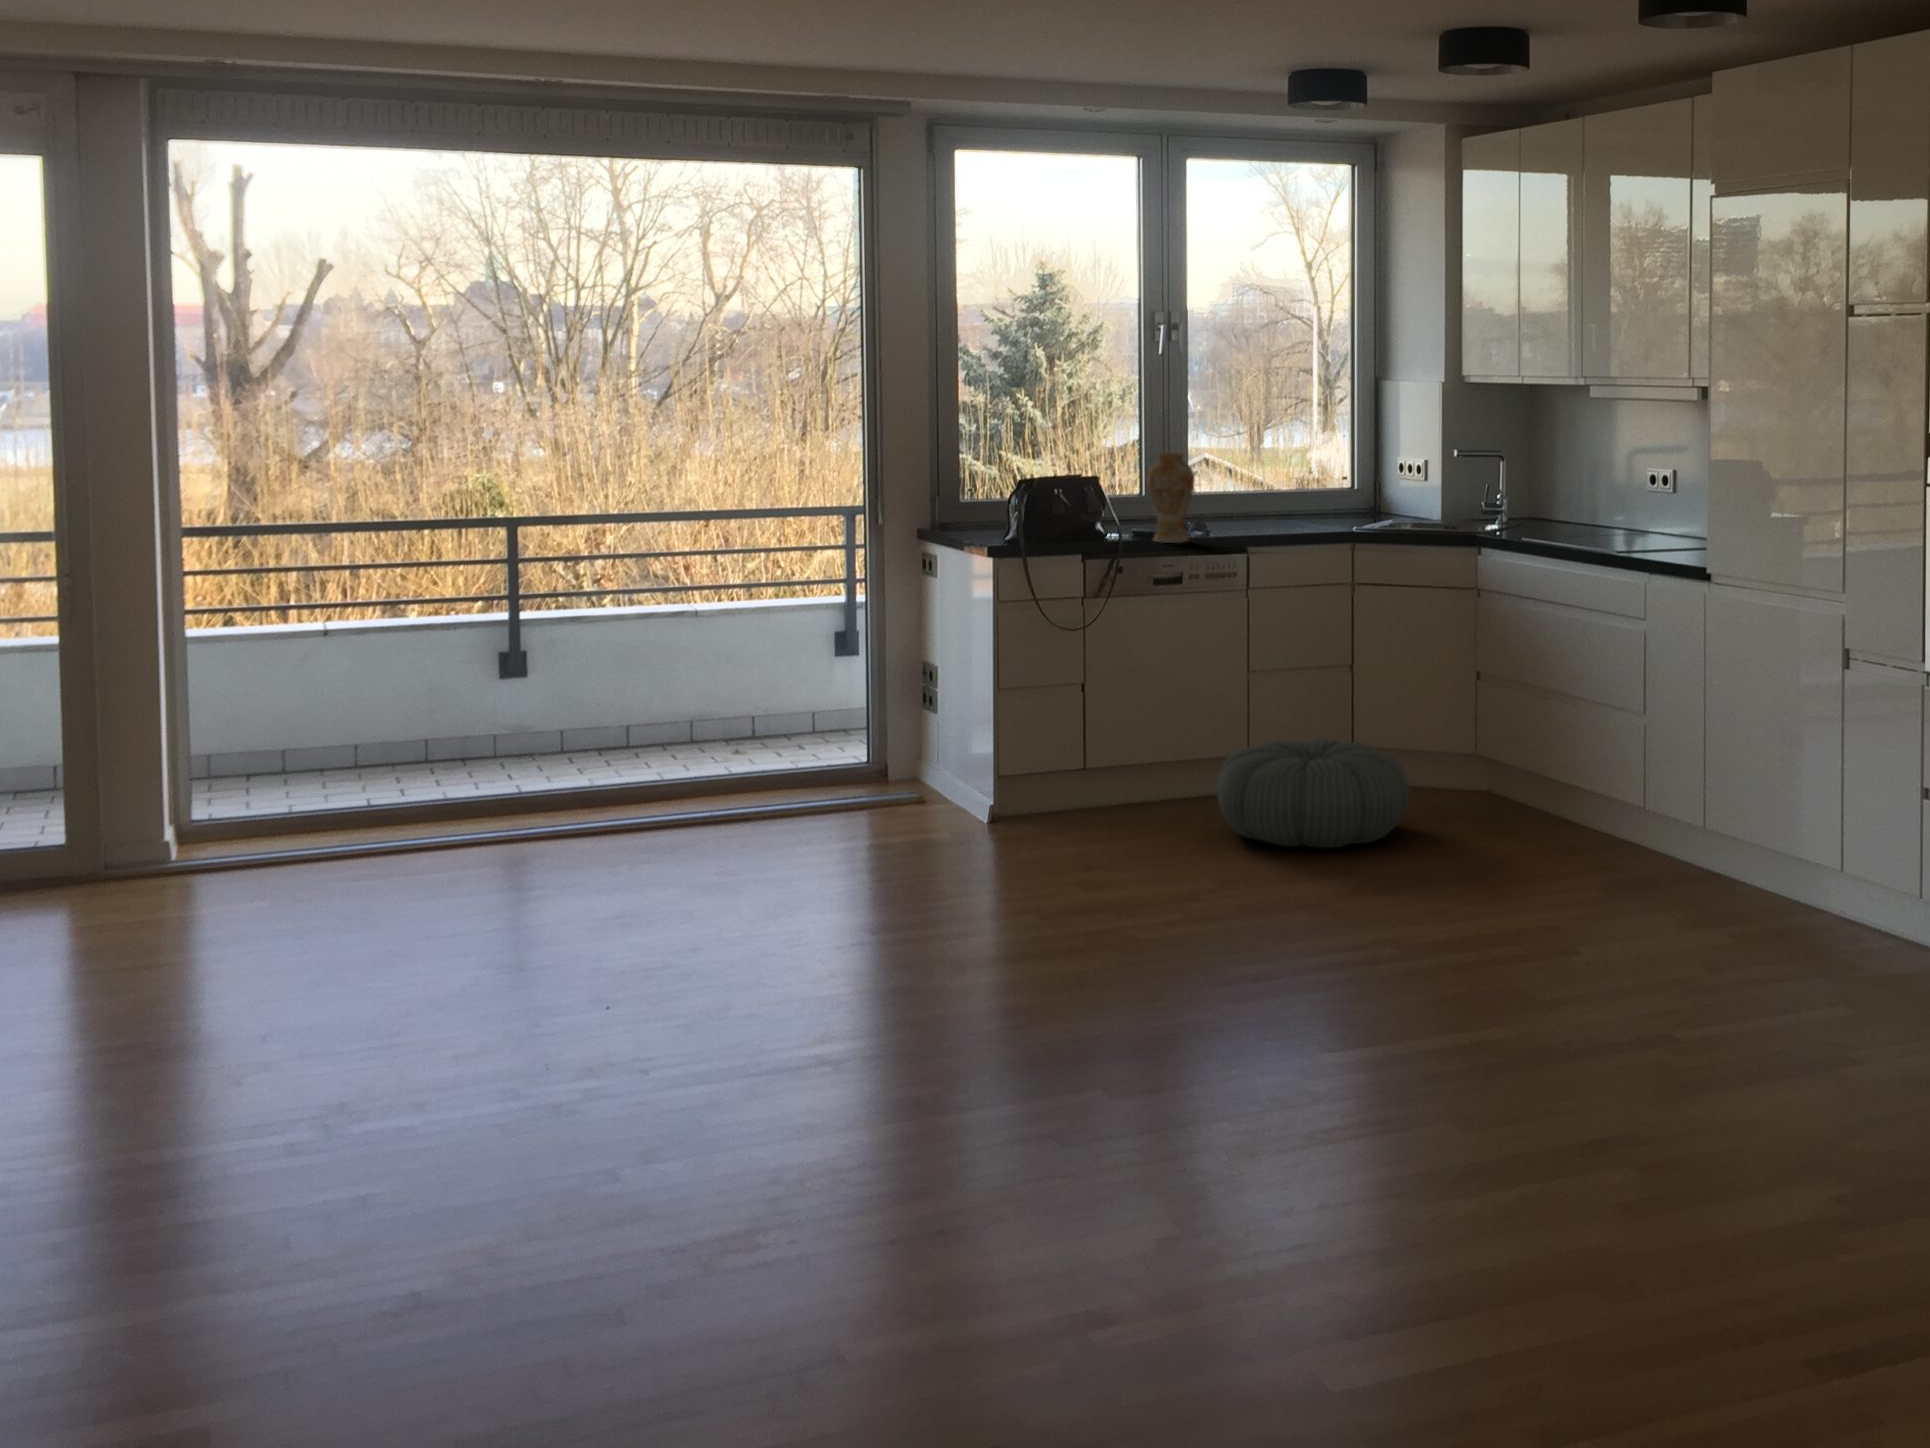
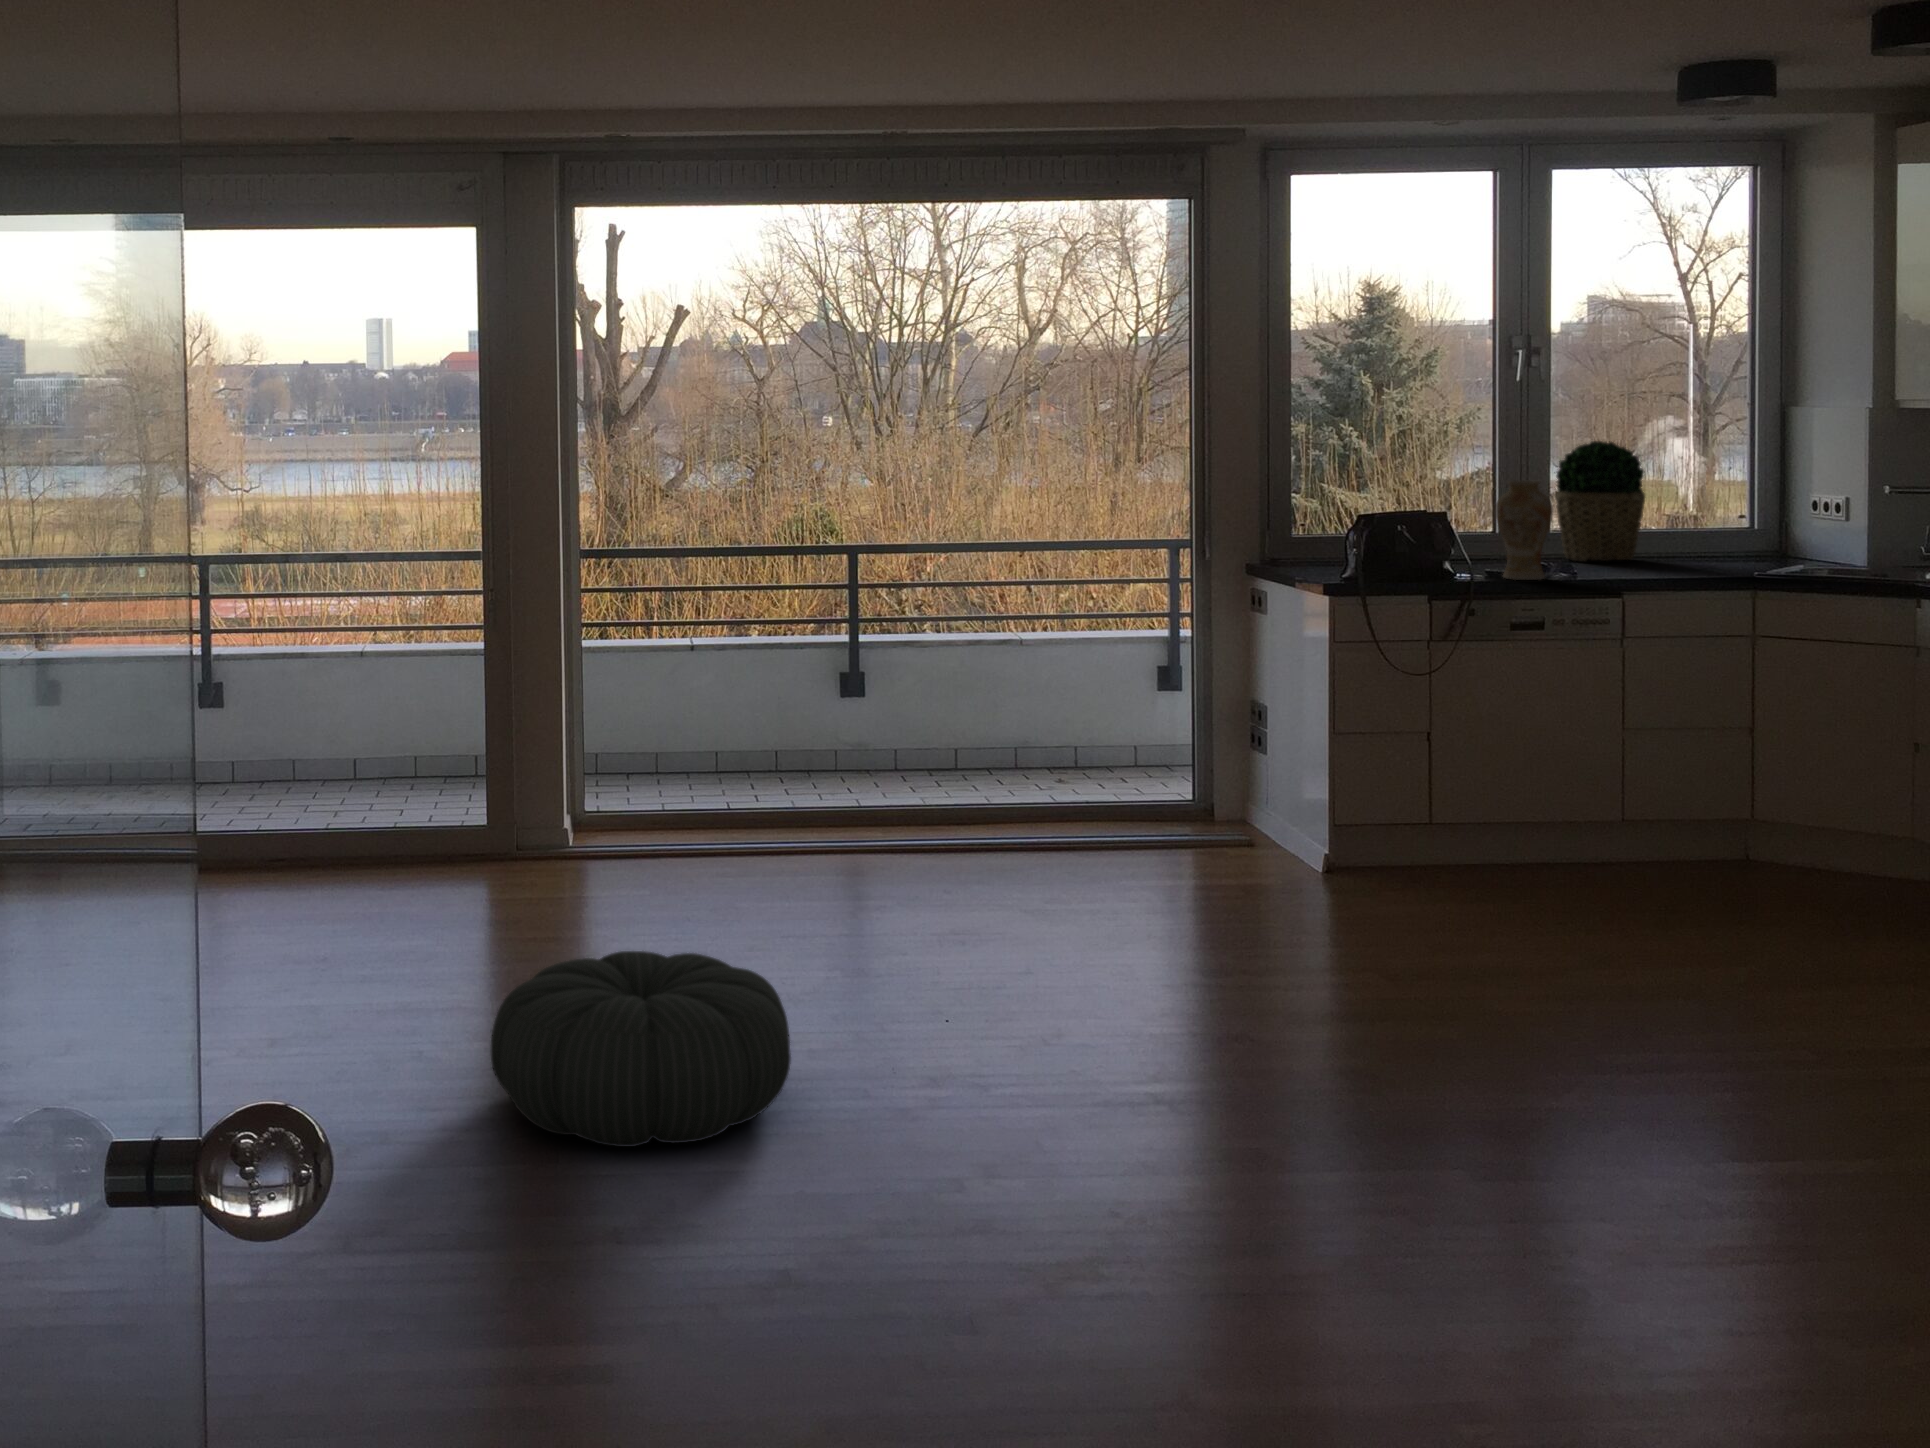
potted plant: none [1200,413,1275,523] -> present [1555,441,1645,561]
pouf: present [1217,739,1409,848] -> present [491,951,791,1147]

